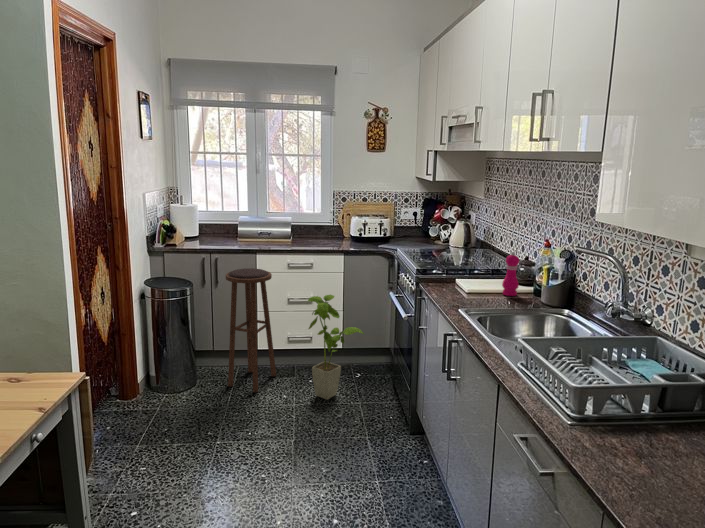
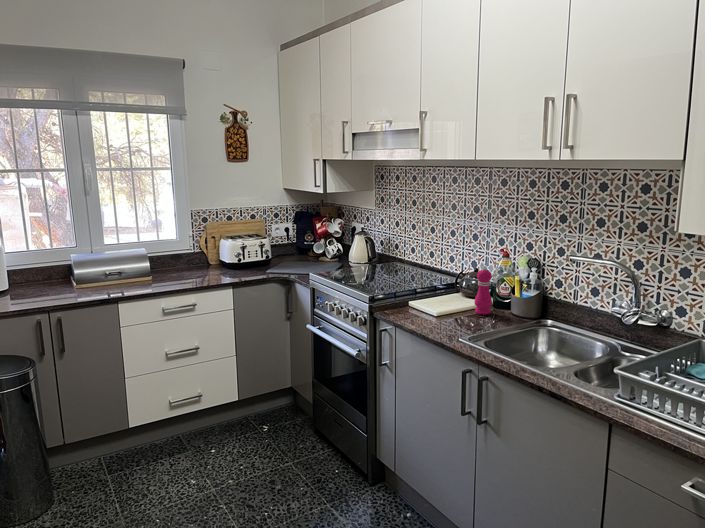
stool: present [226,268,276,393] -> none [86,323,164,489]
house plant: present [308,295,364,400] -> none [215,341,289,470]

